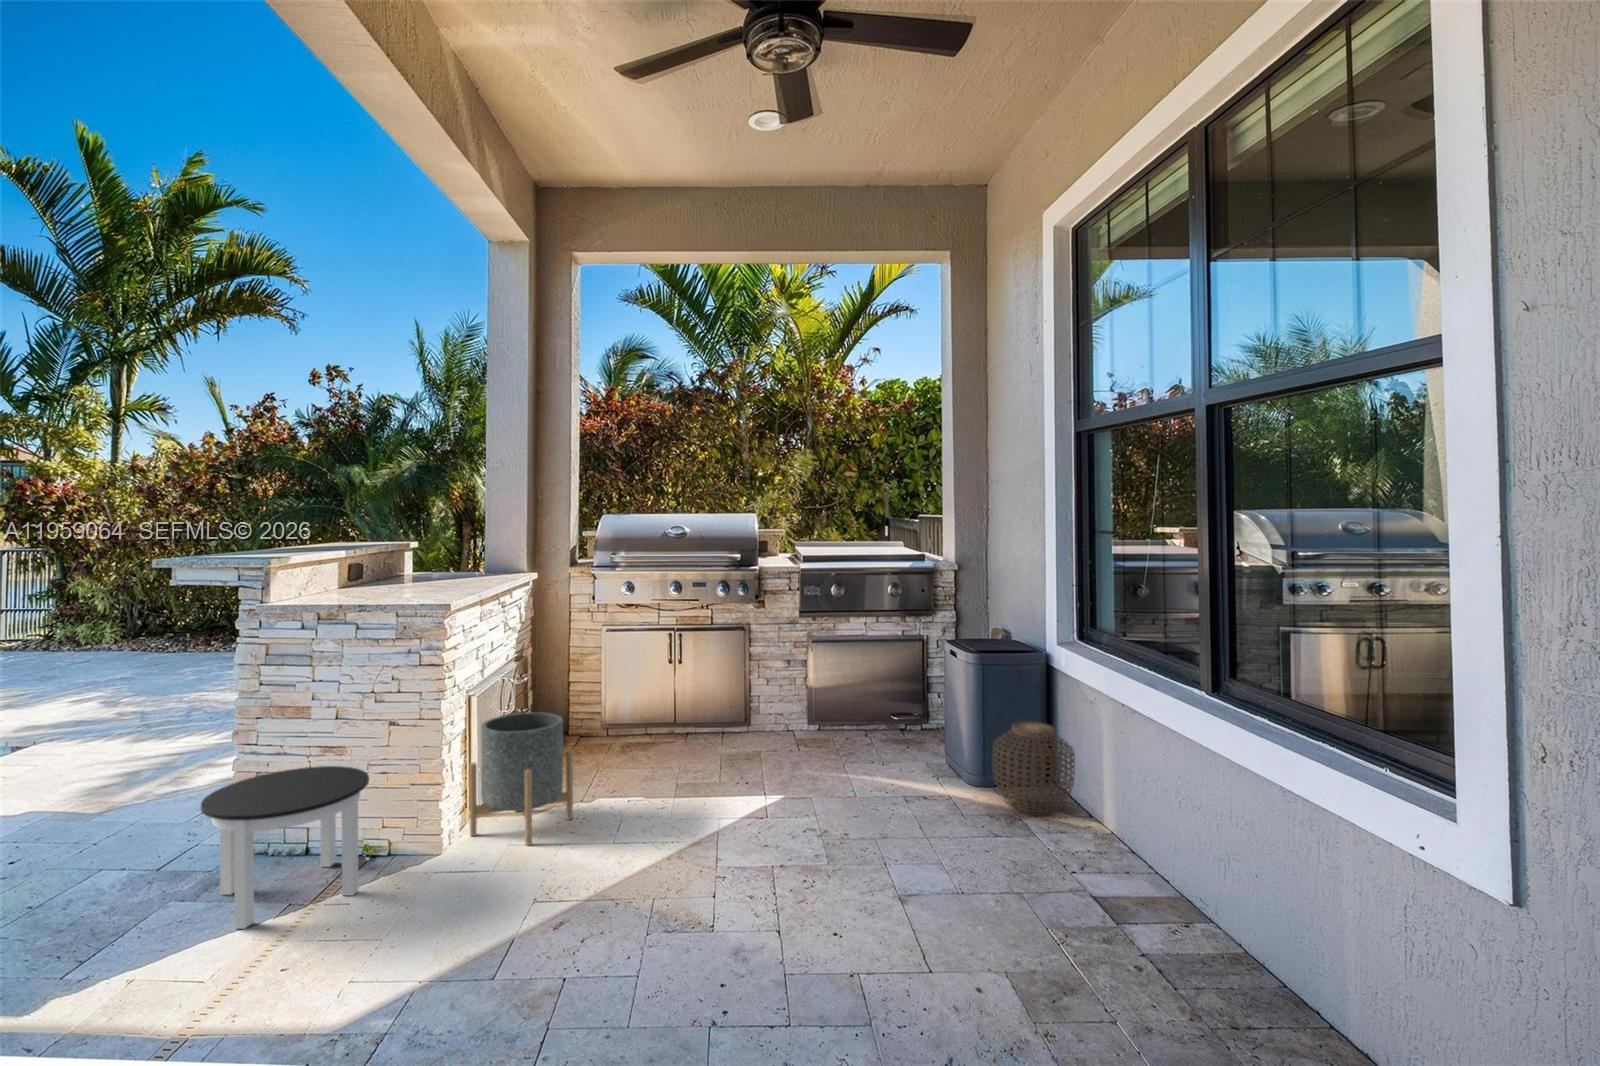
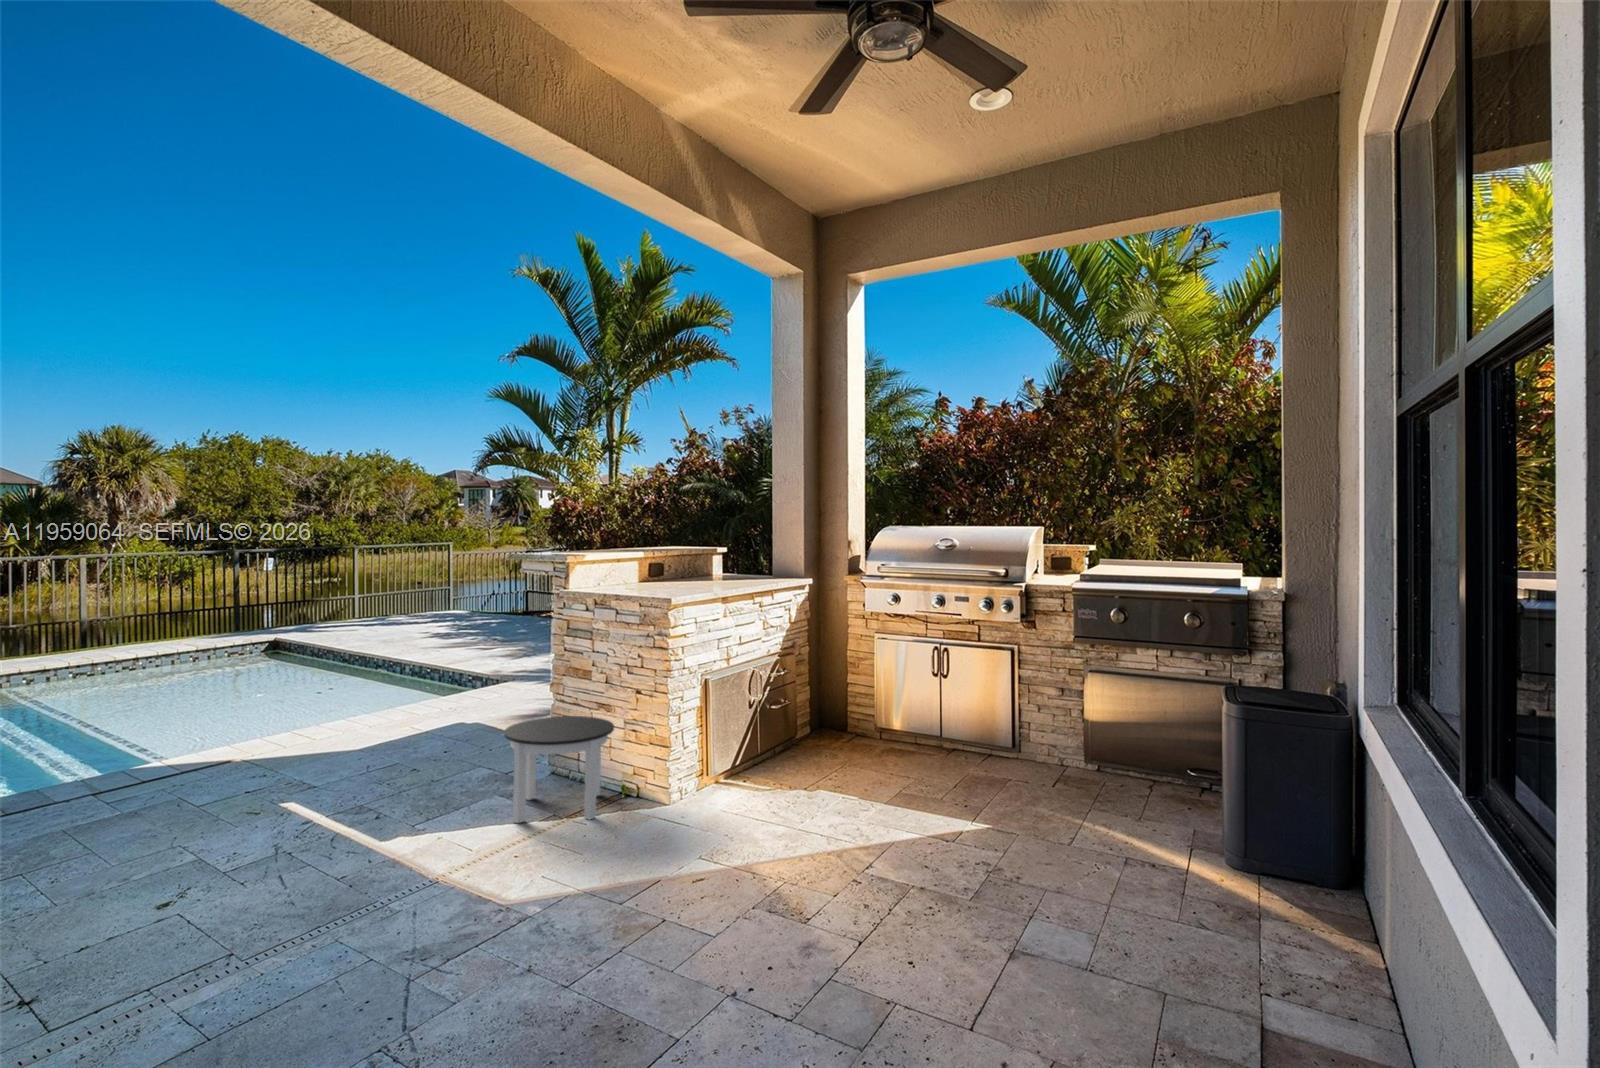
planter: present [470,712,573,846] -> none [697,699,783,816]
woven basket: present [993,721,1075,816] -> none [1245,797,1372,931]

